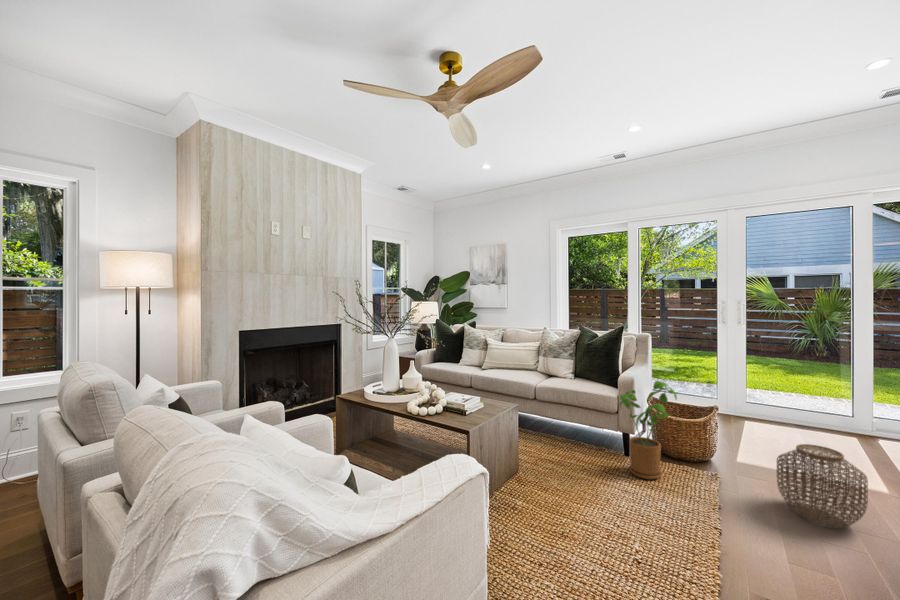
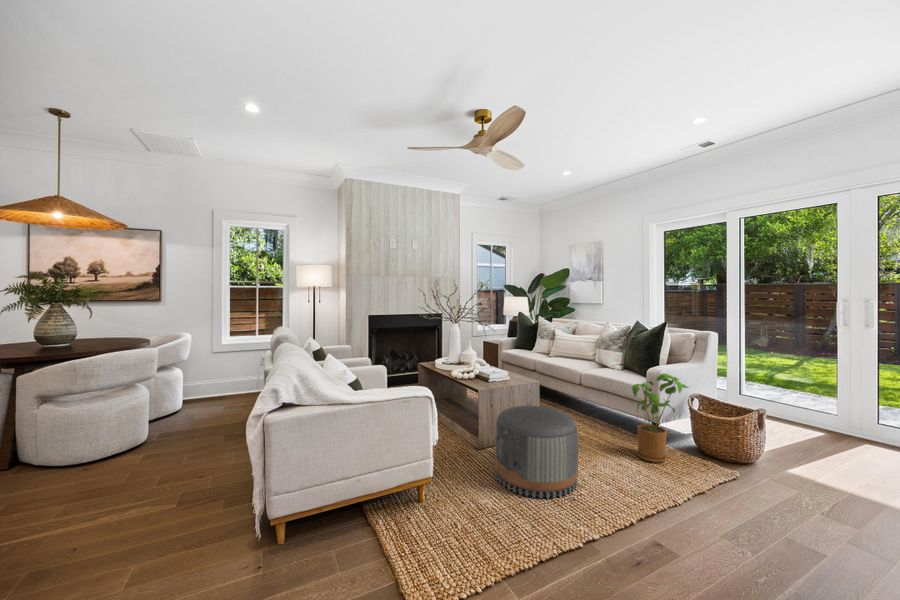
pouf: none [515,439,626,570] -> present [495,406,578,498]
woven basket: present [777,444,868,529] -> none [764,448,858,536]

